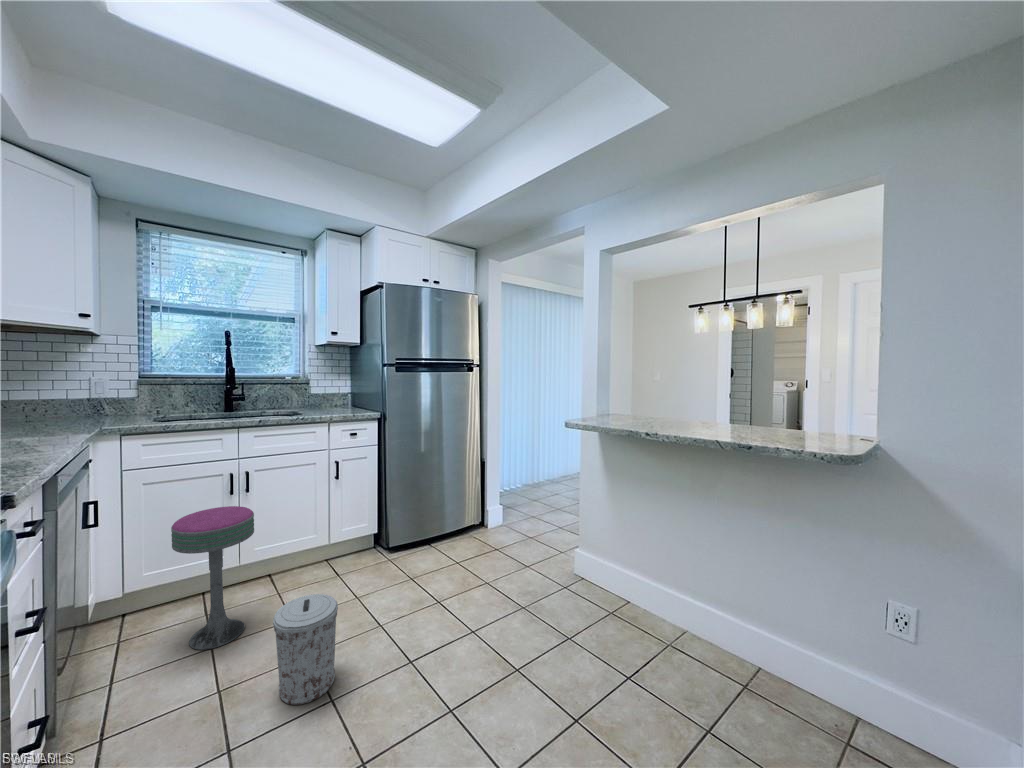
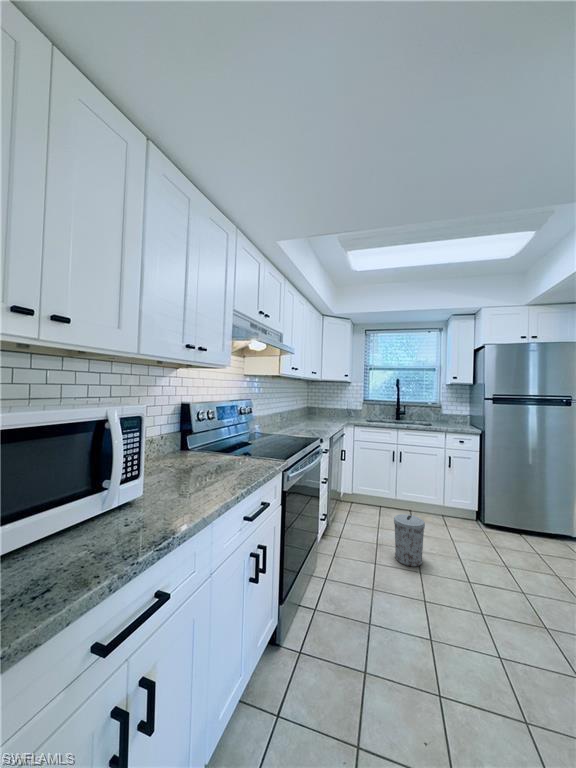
bar stool: present [171,506,254,650] -> none [364,463,397,529]

